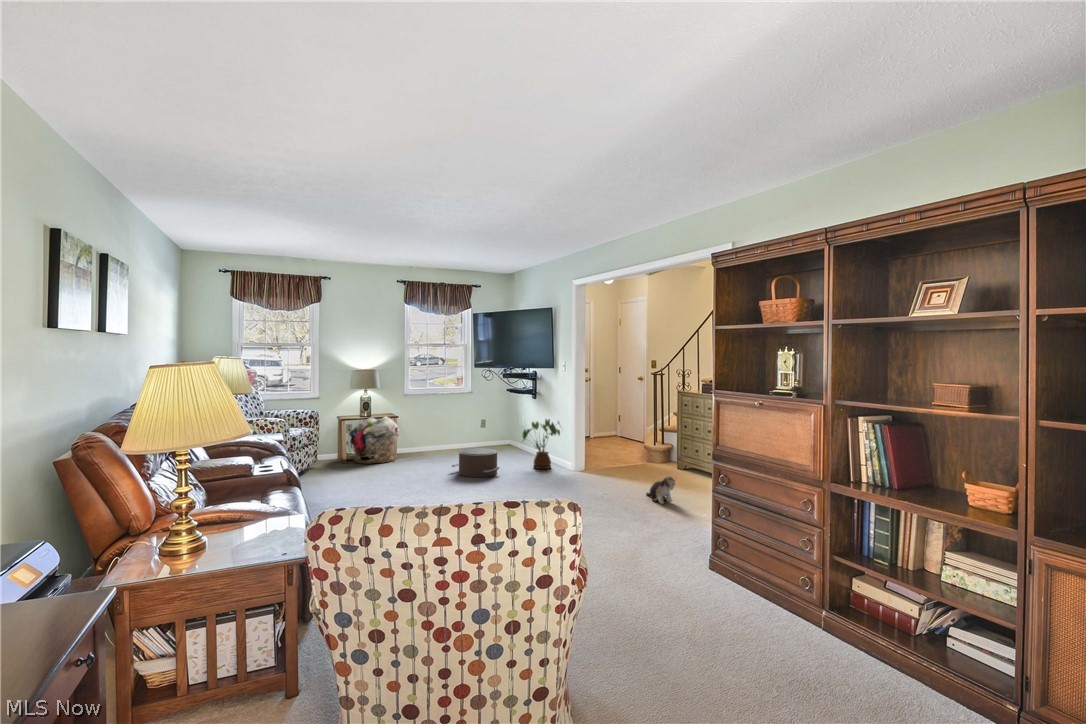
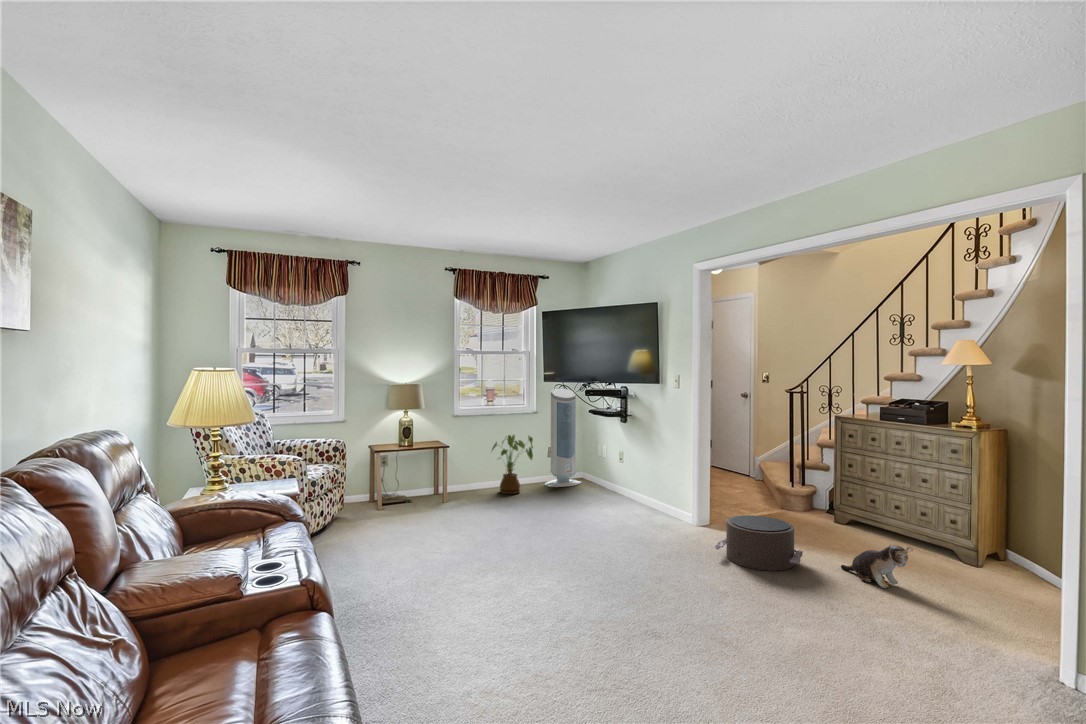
air purifier: none [476,374,506,449] -> present [544,389,582,487]
laundry basket: present [349,417,400,464] -> none [385,446,449,512]
house plant: present [523,419,560,469] -> present [492,435,533,494]
pouf: present [451,448,500,477] -> present [714,515,803,571]

